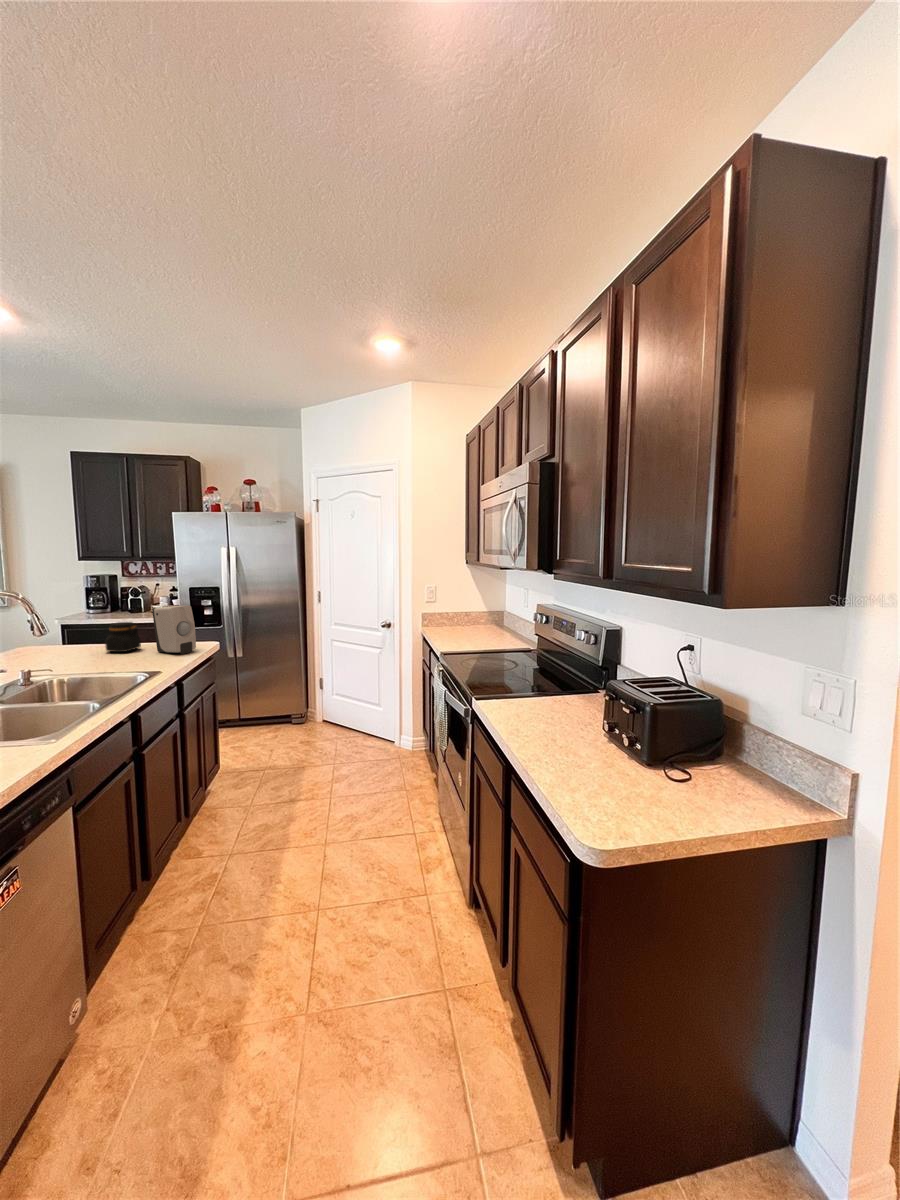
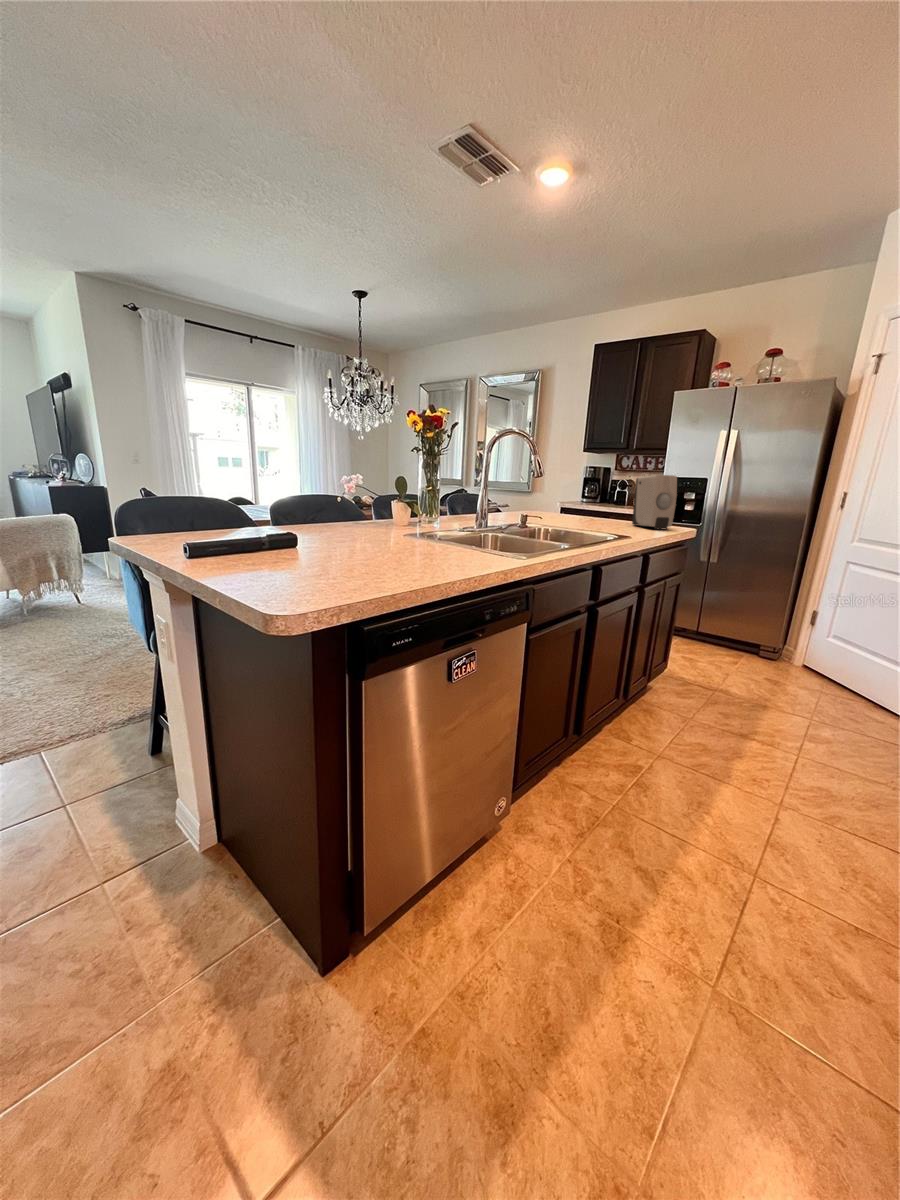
jar: present [105,622,141,652] -> none [588,491,619,521]

